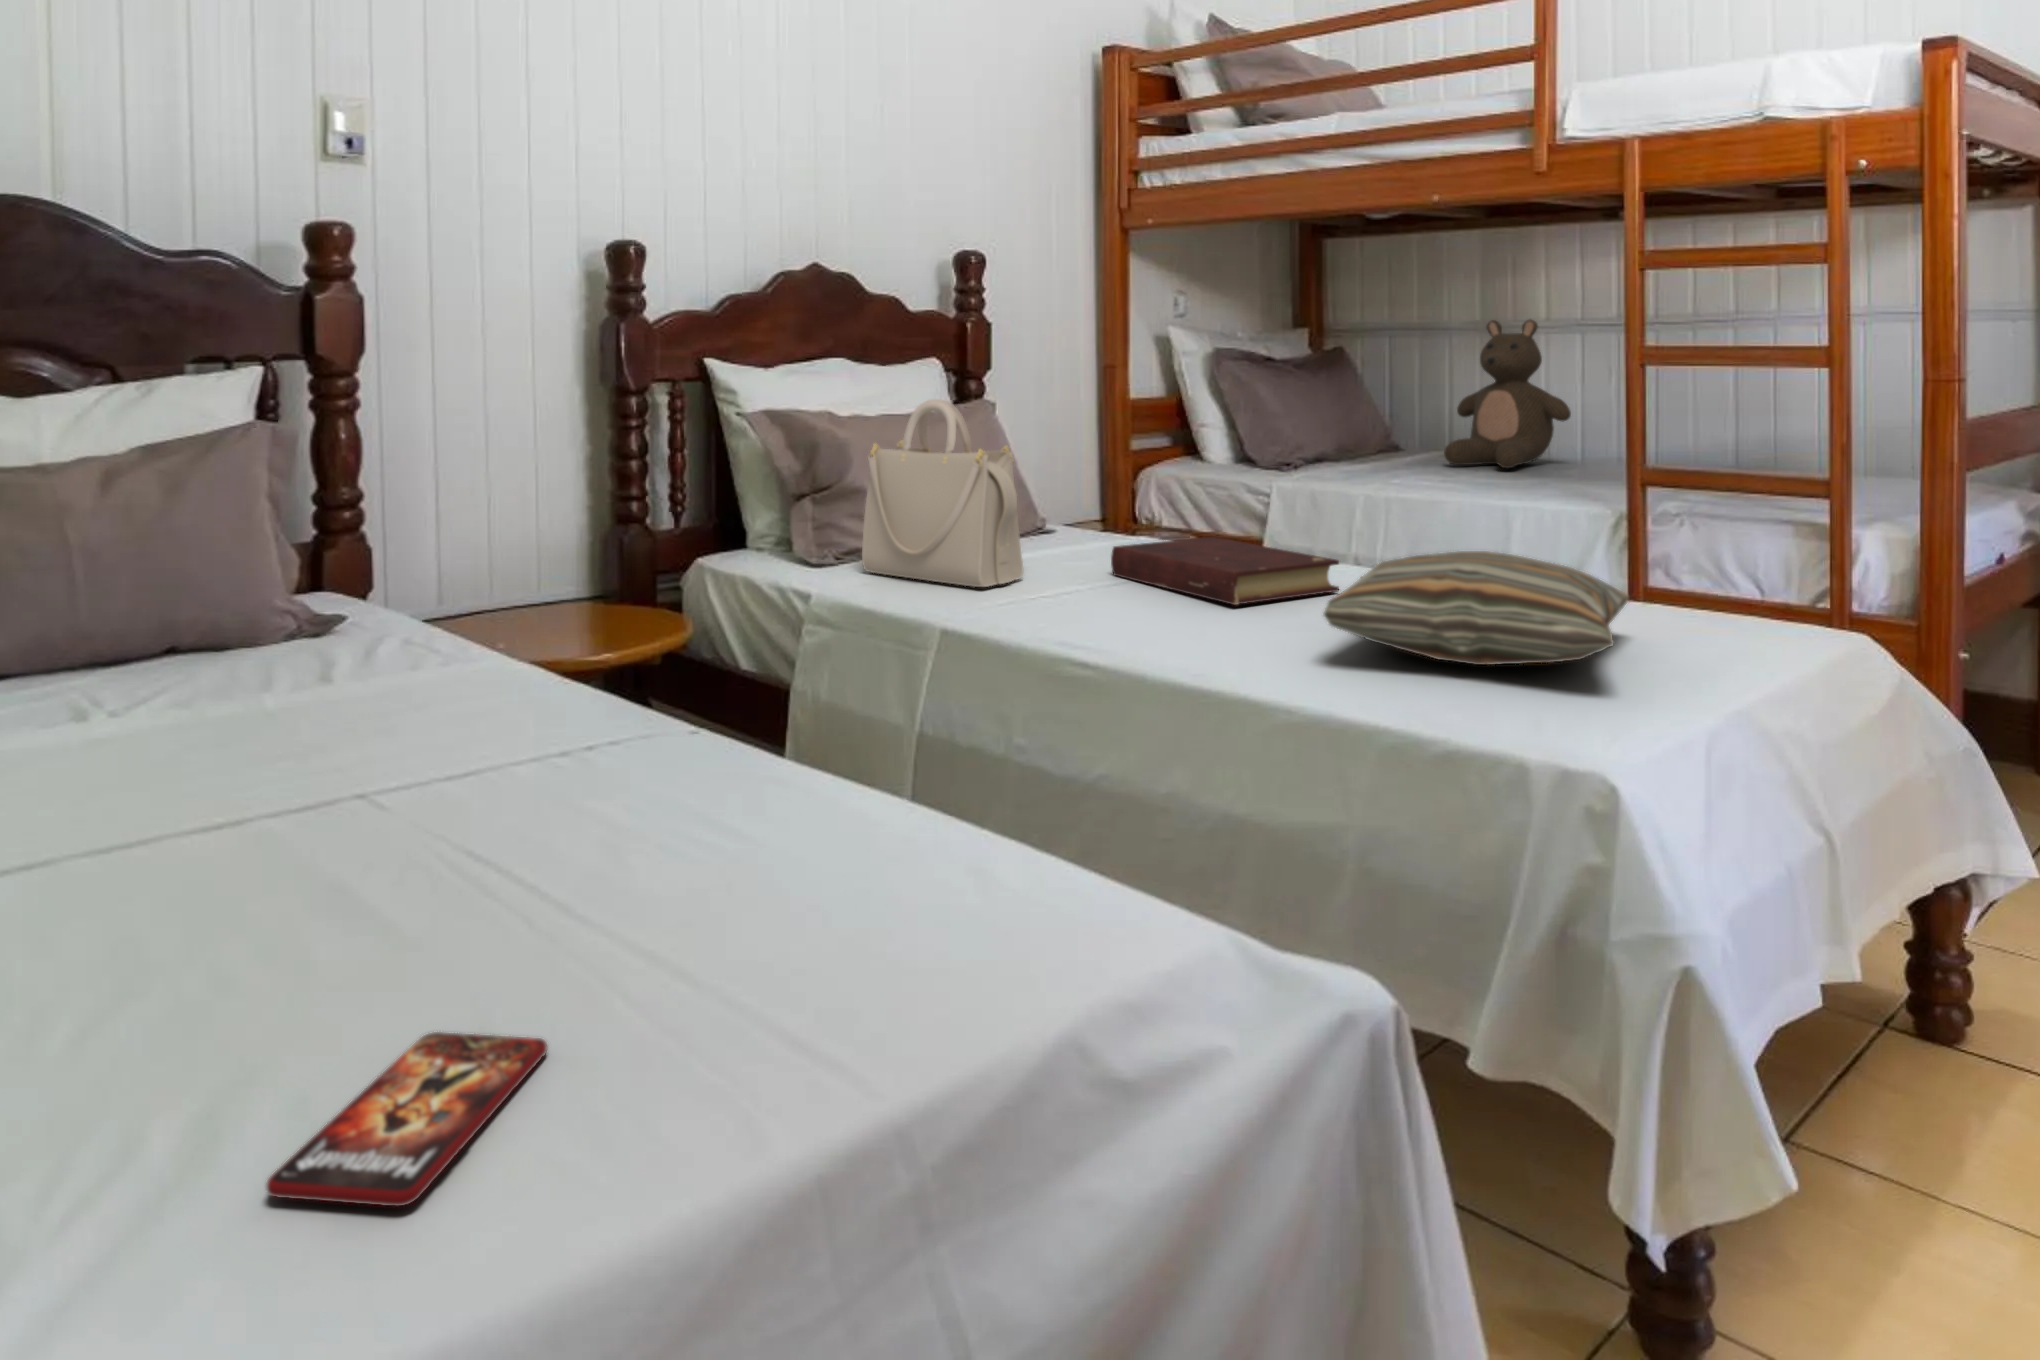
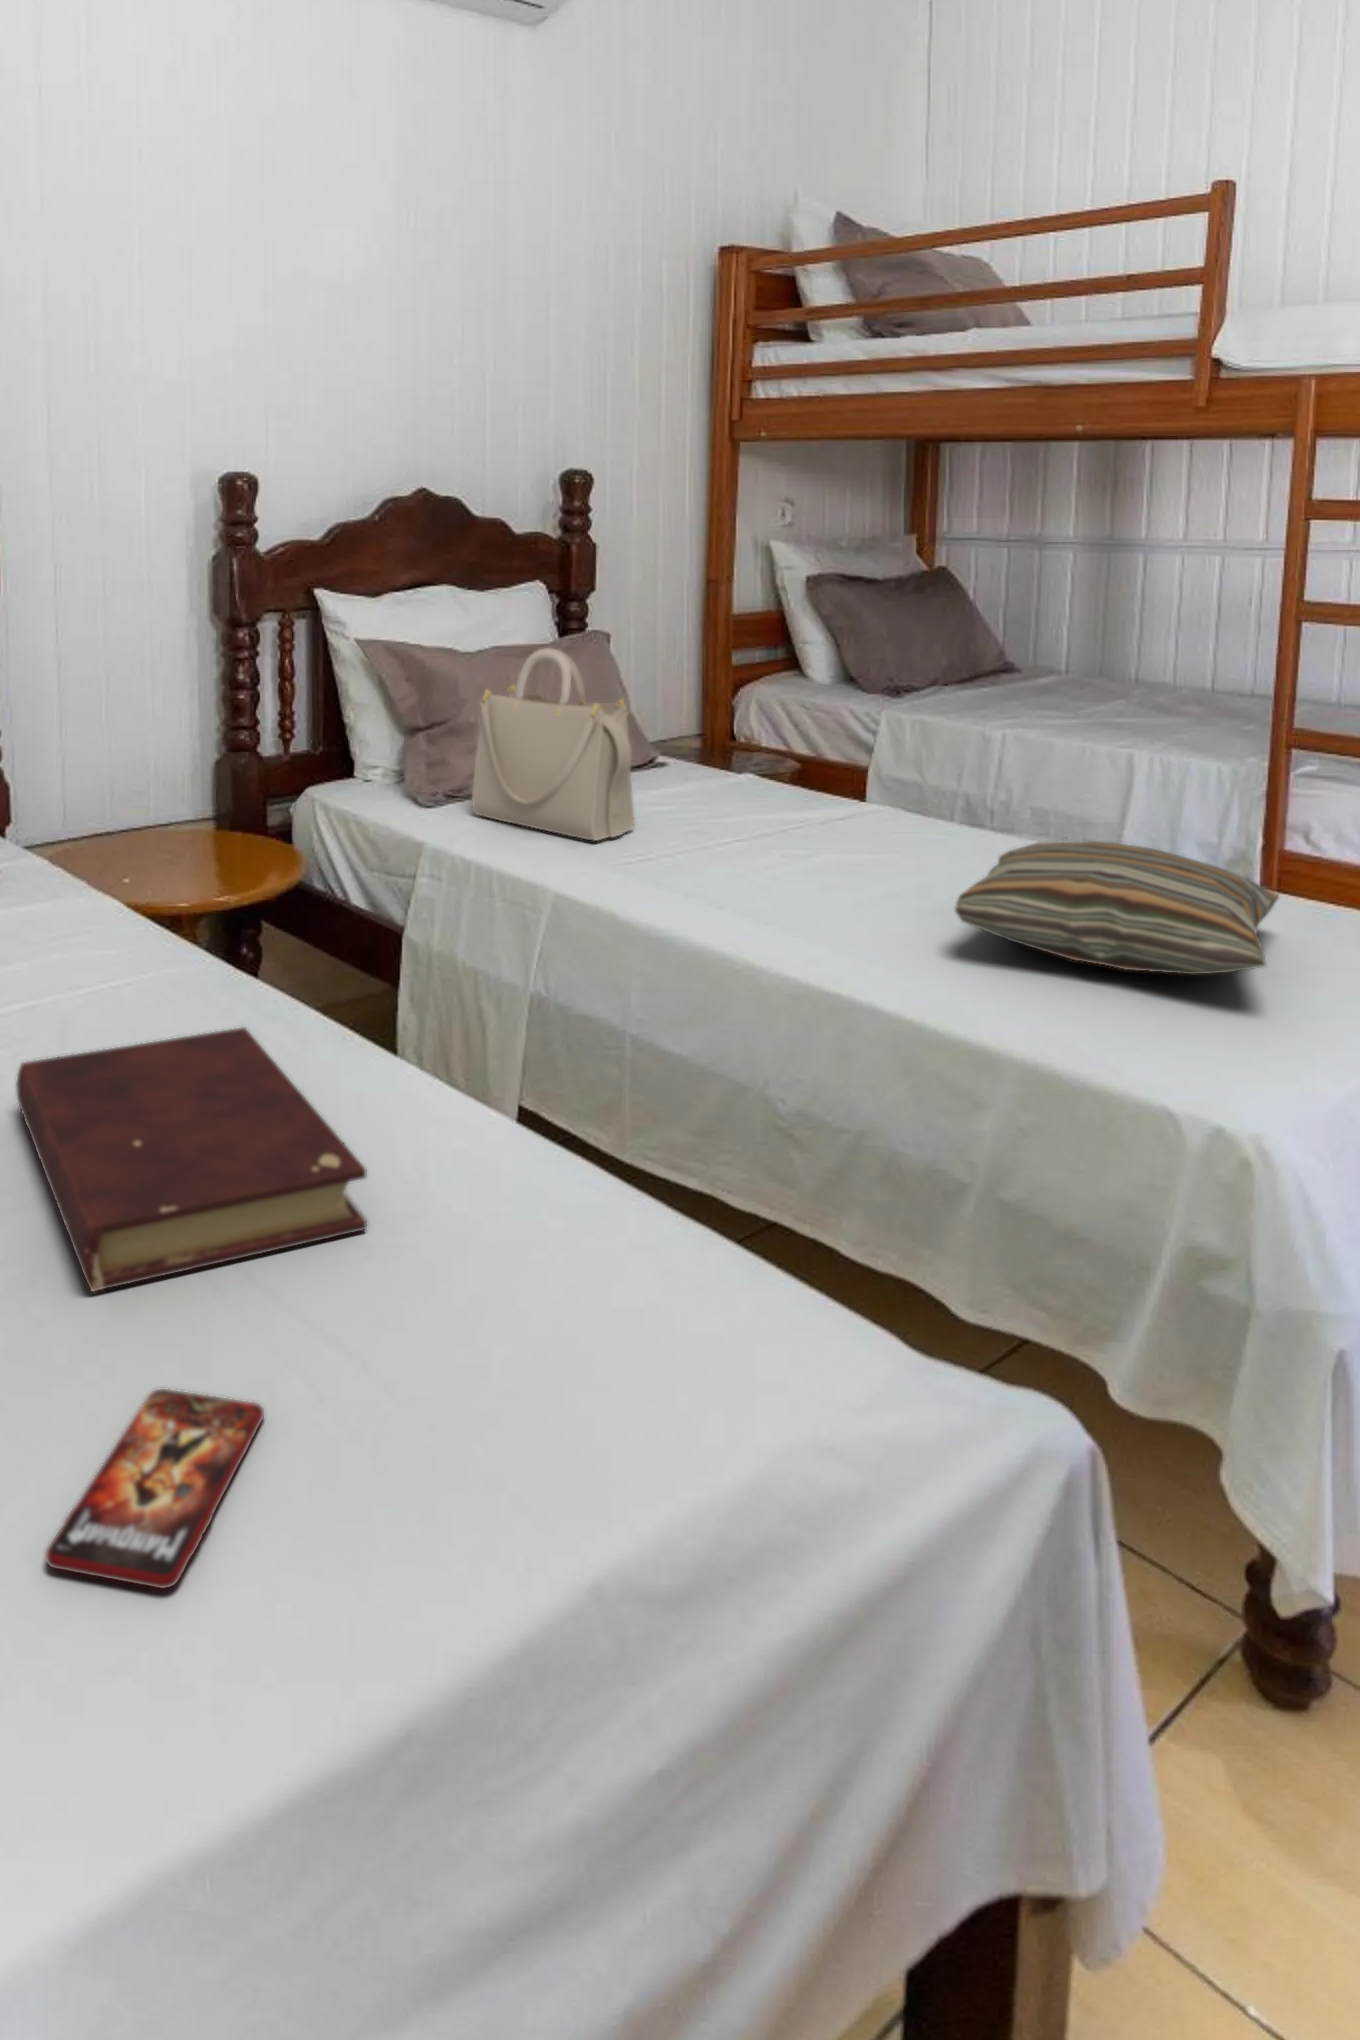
stuffed bear: present [1444,319,1571,468] -> none [1066,545,1208,705]
book: present [1111,537,1339,605] -> present [16,1028,367,1291]

